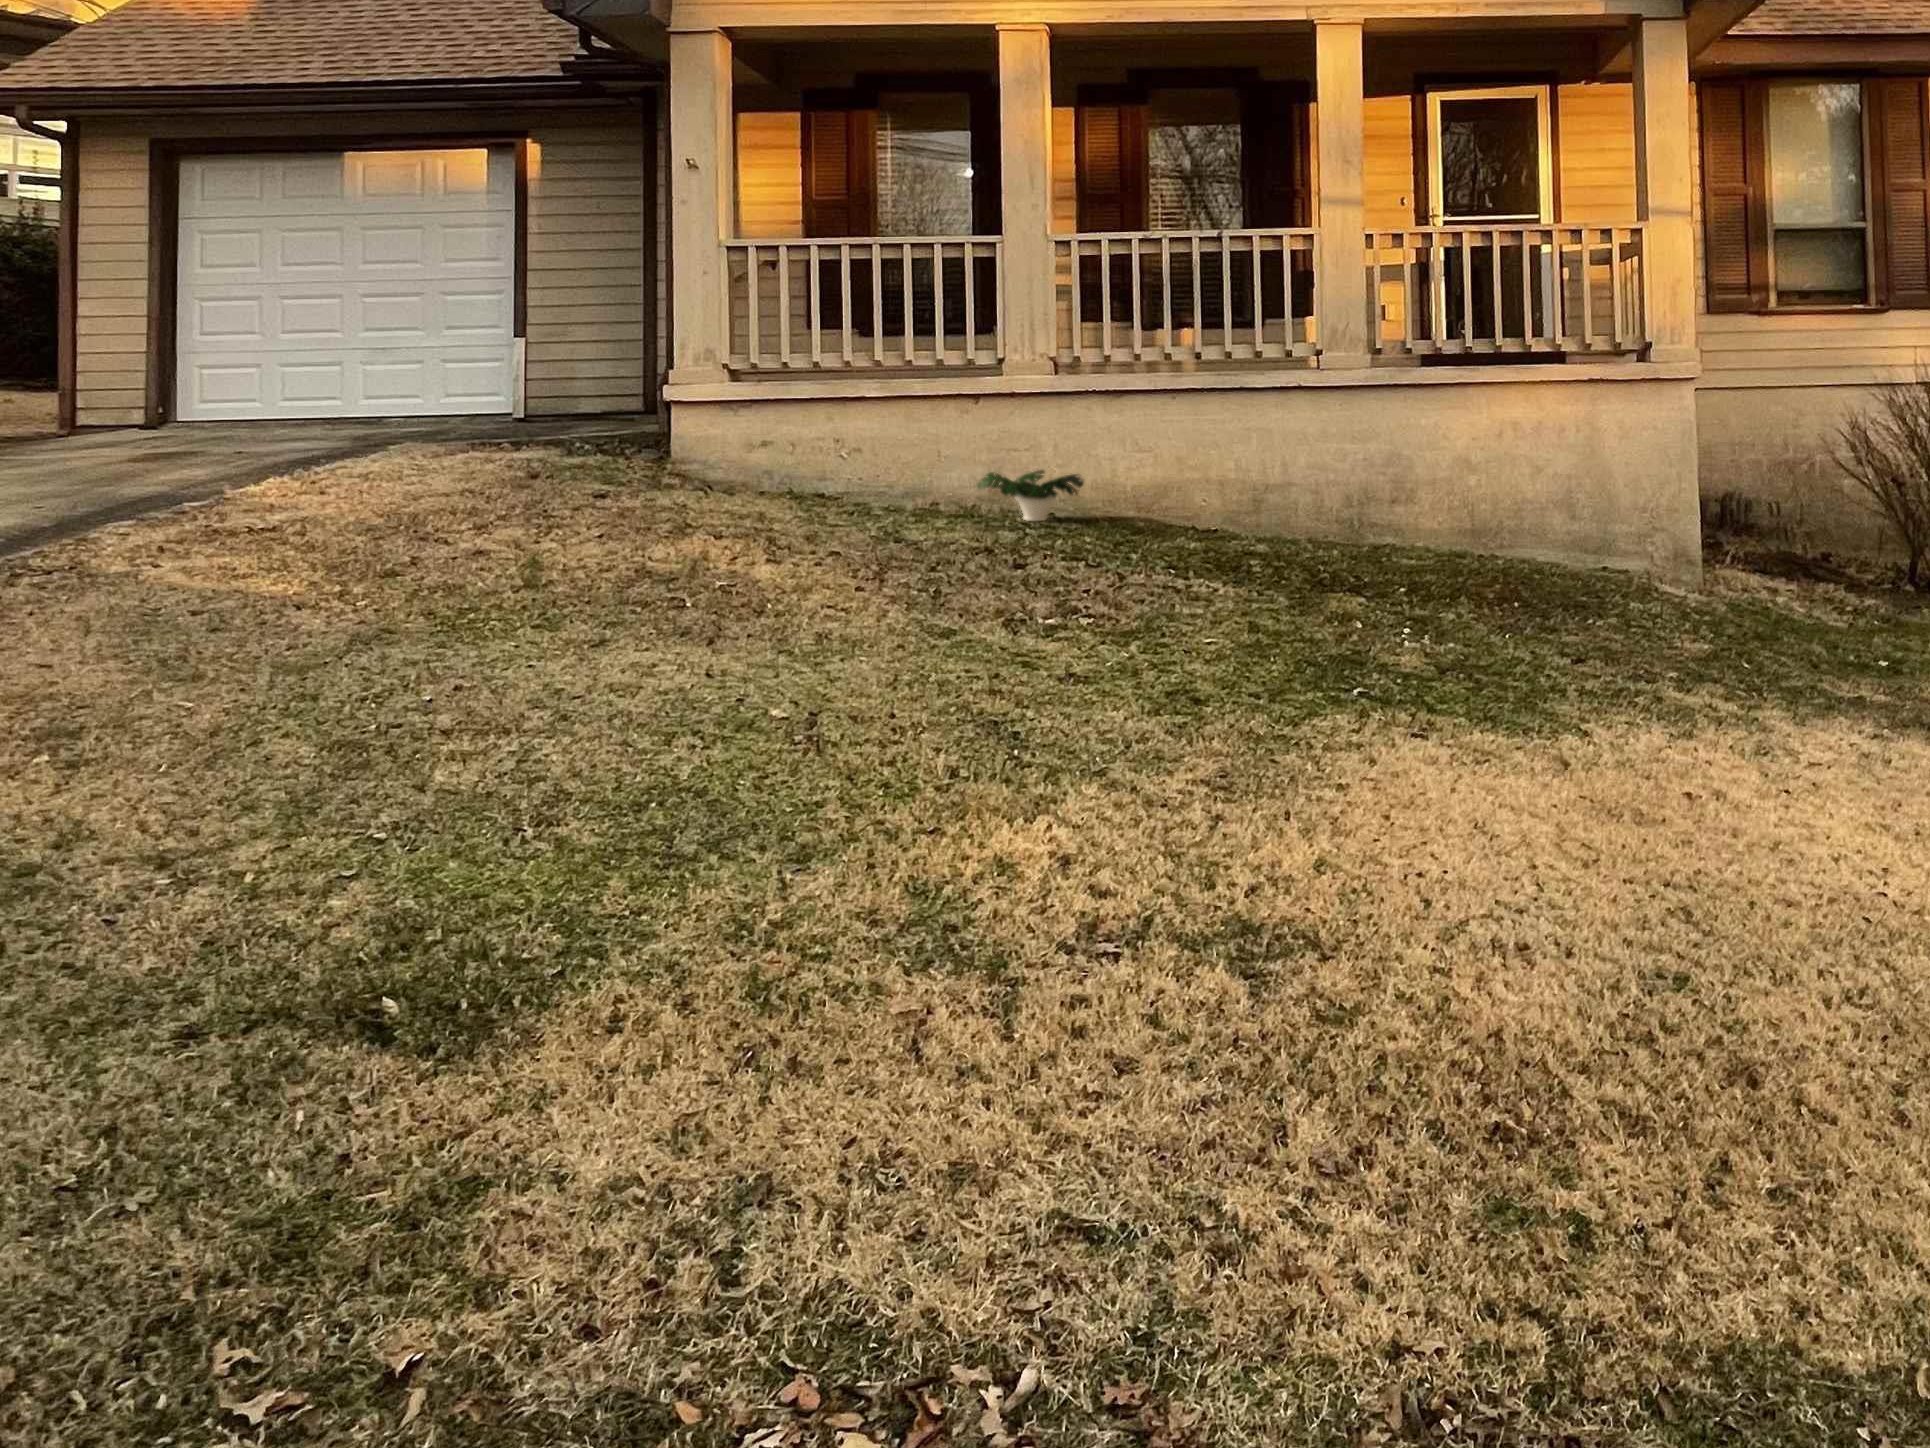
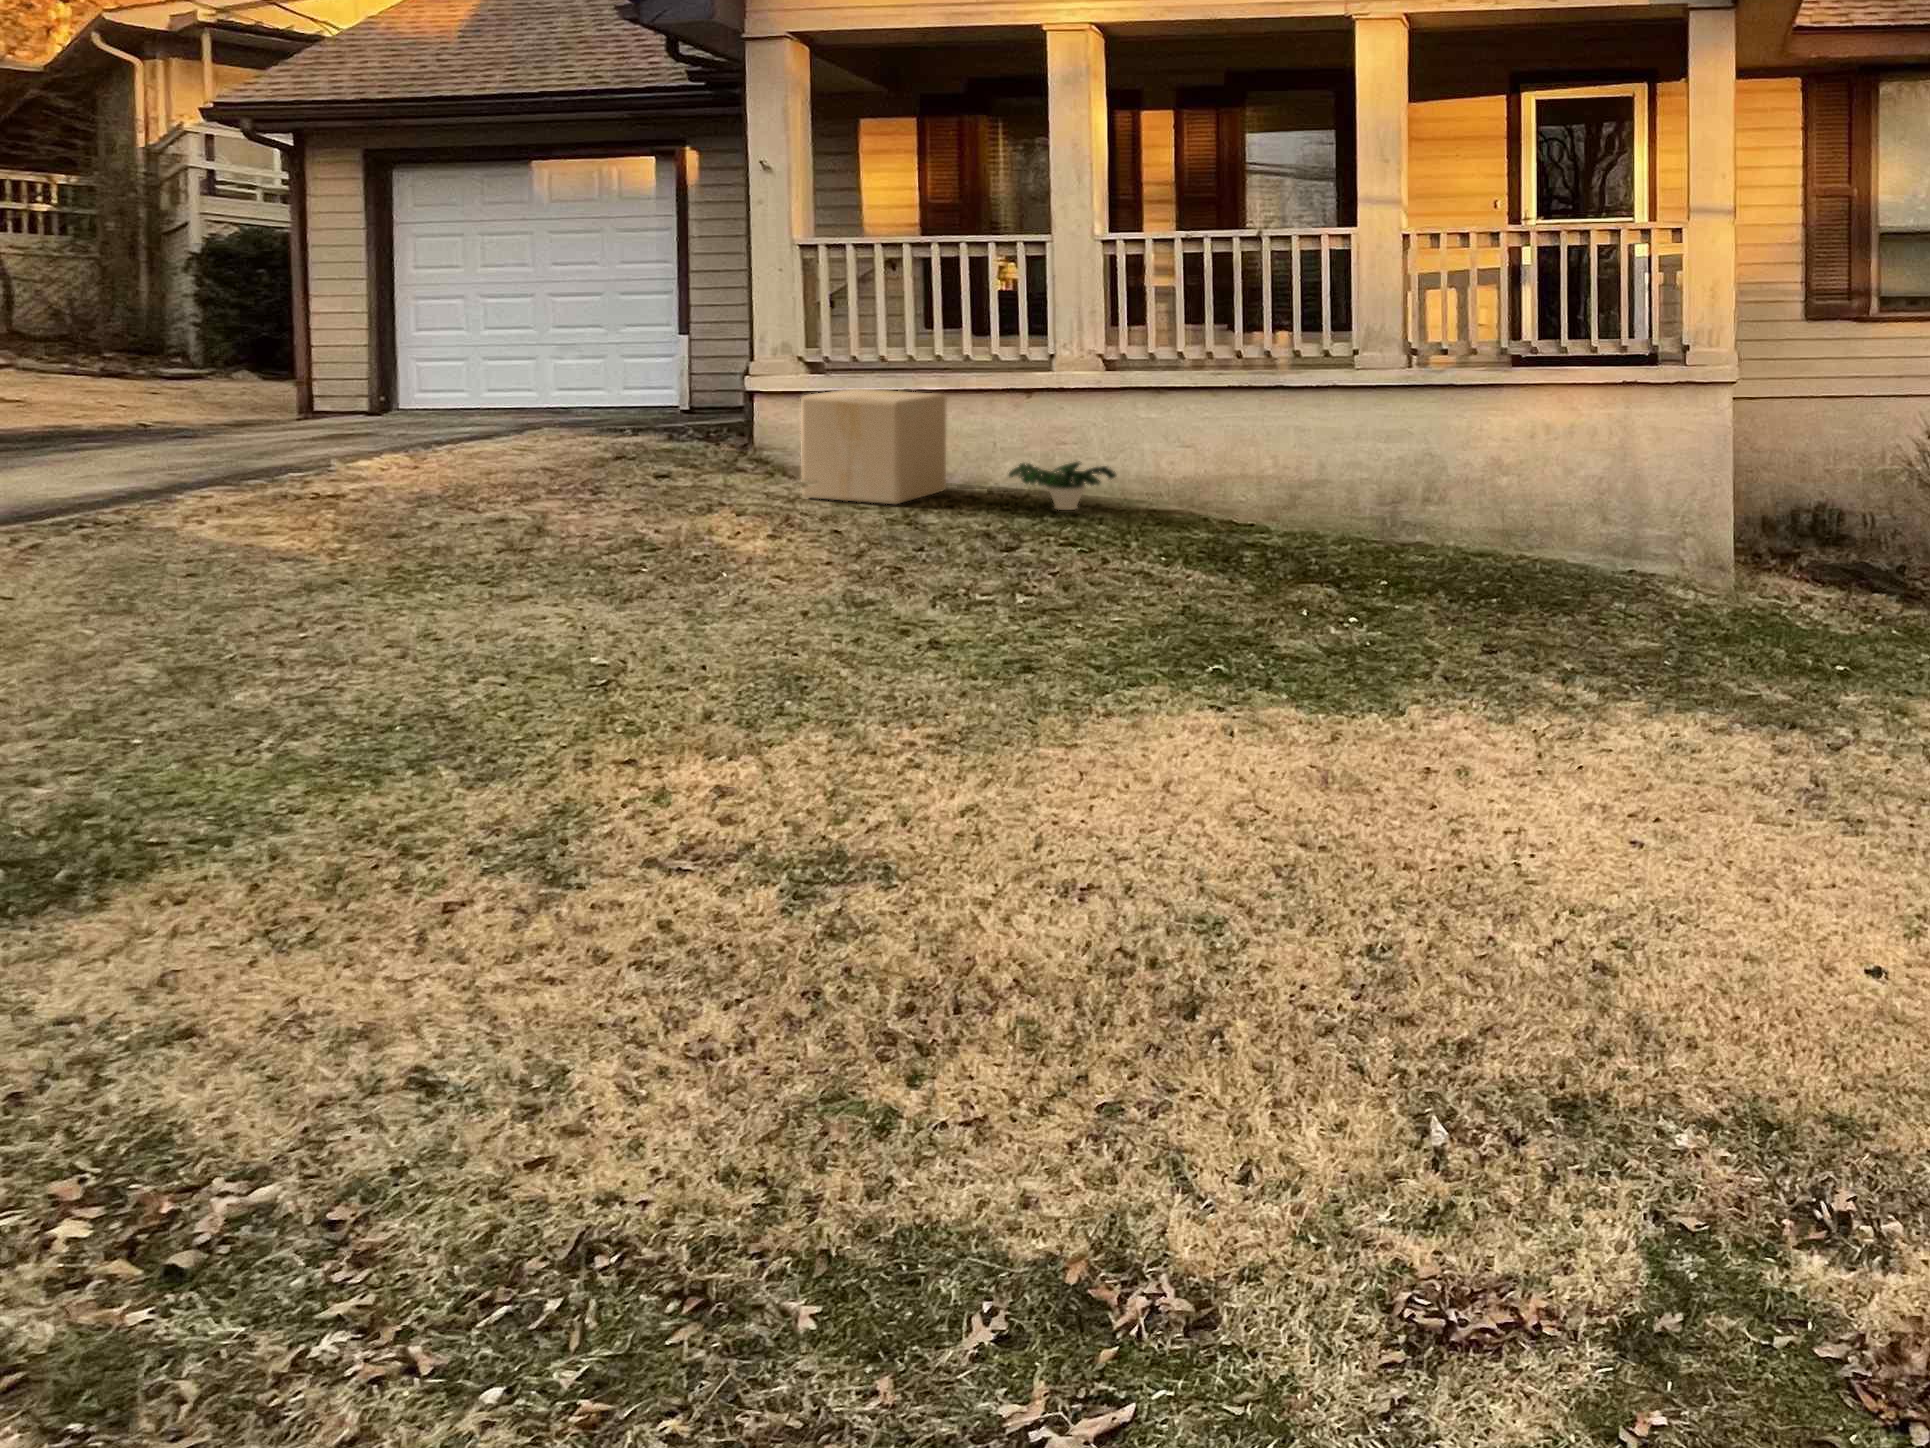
cardboard box: none [757,397,898,520] -> present [801,389,947,504]

